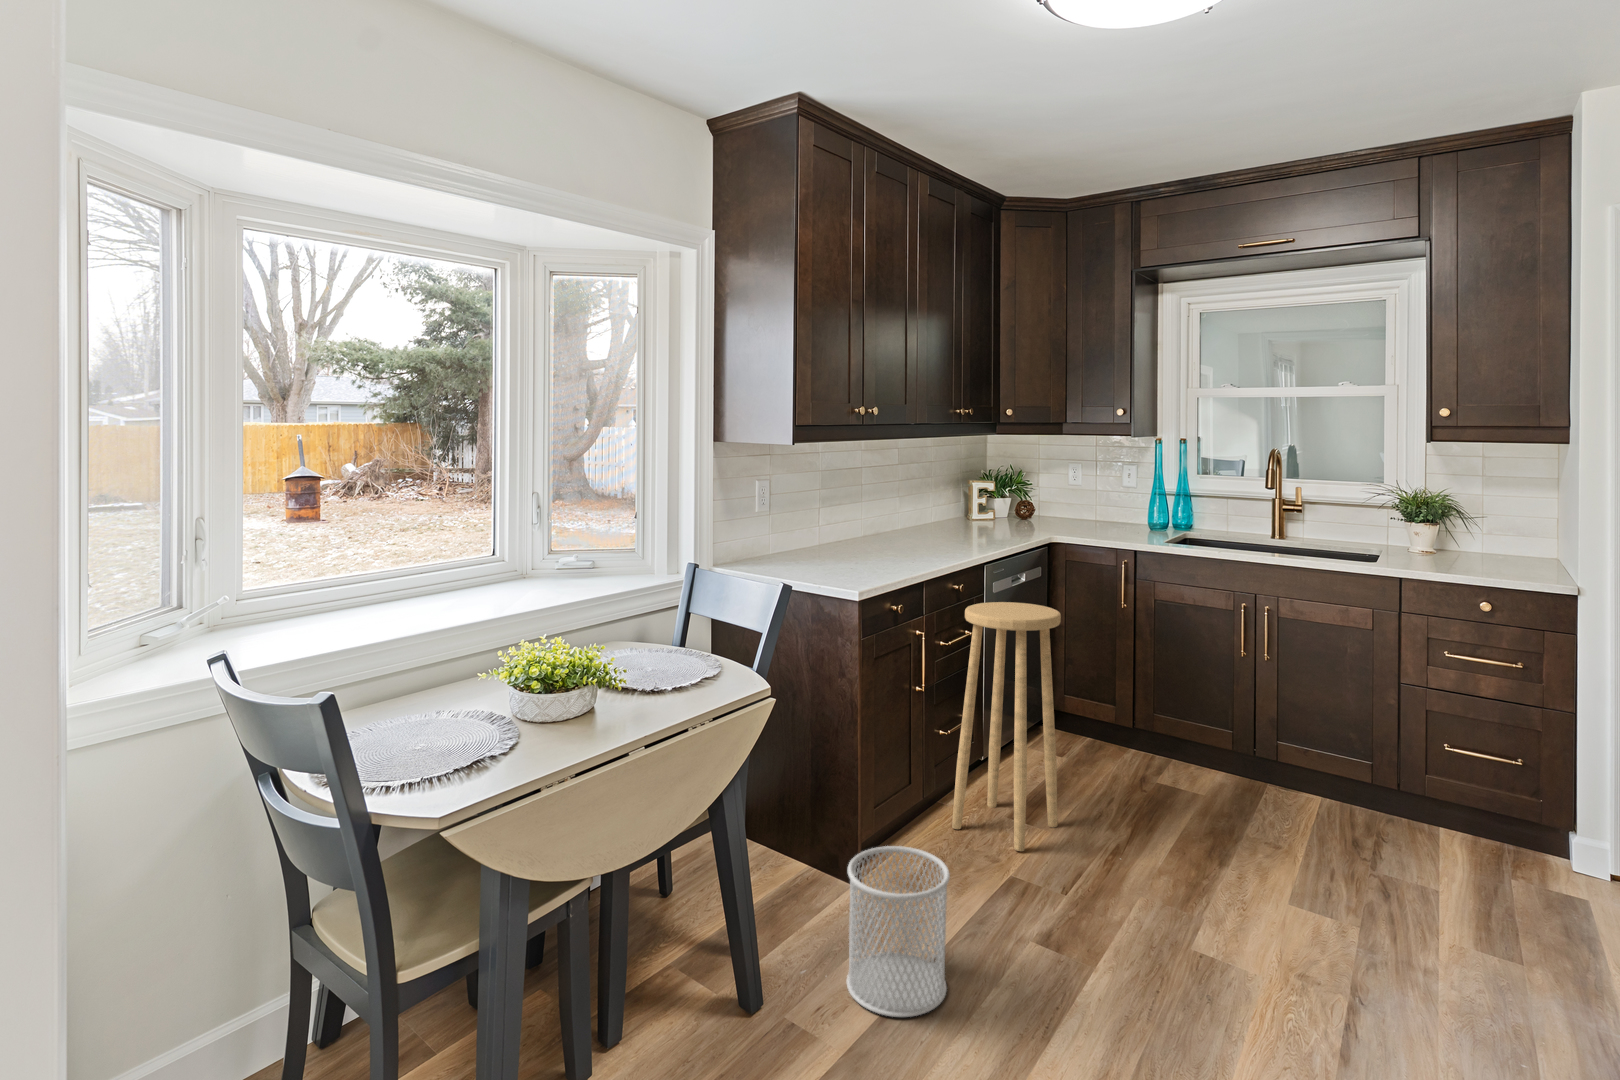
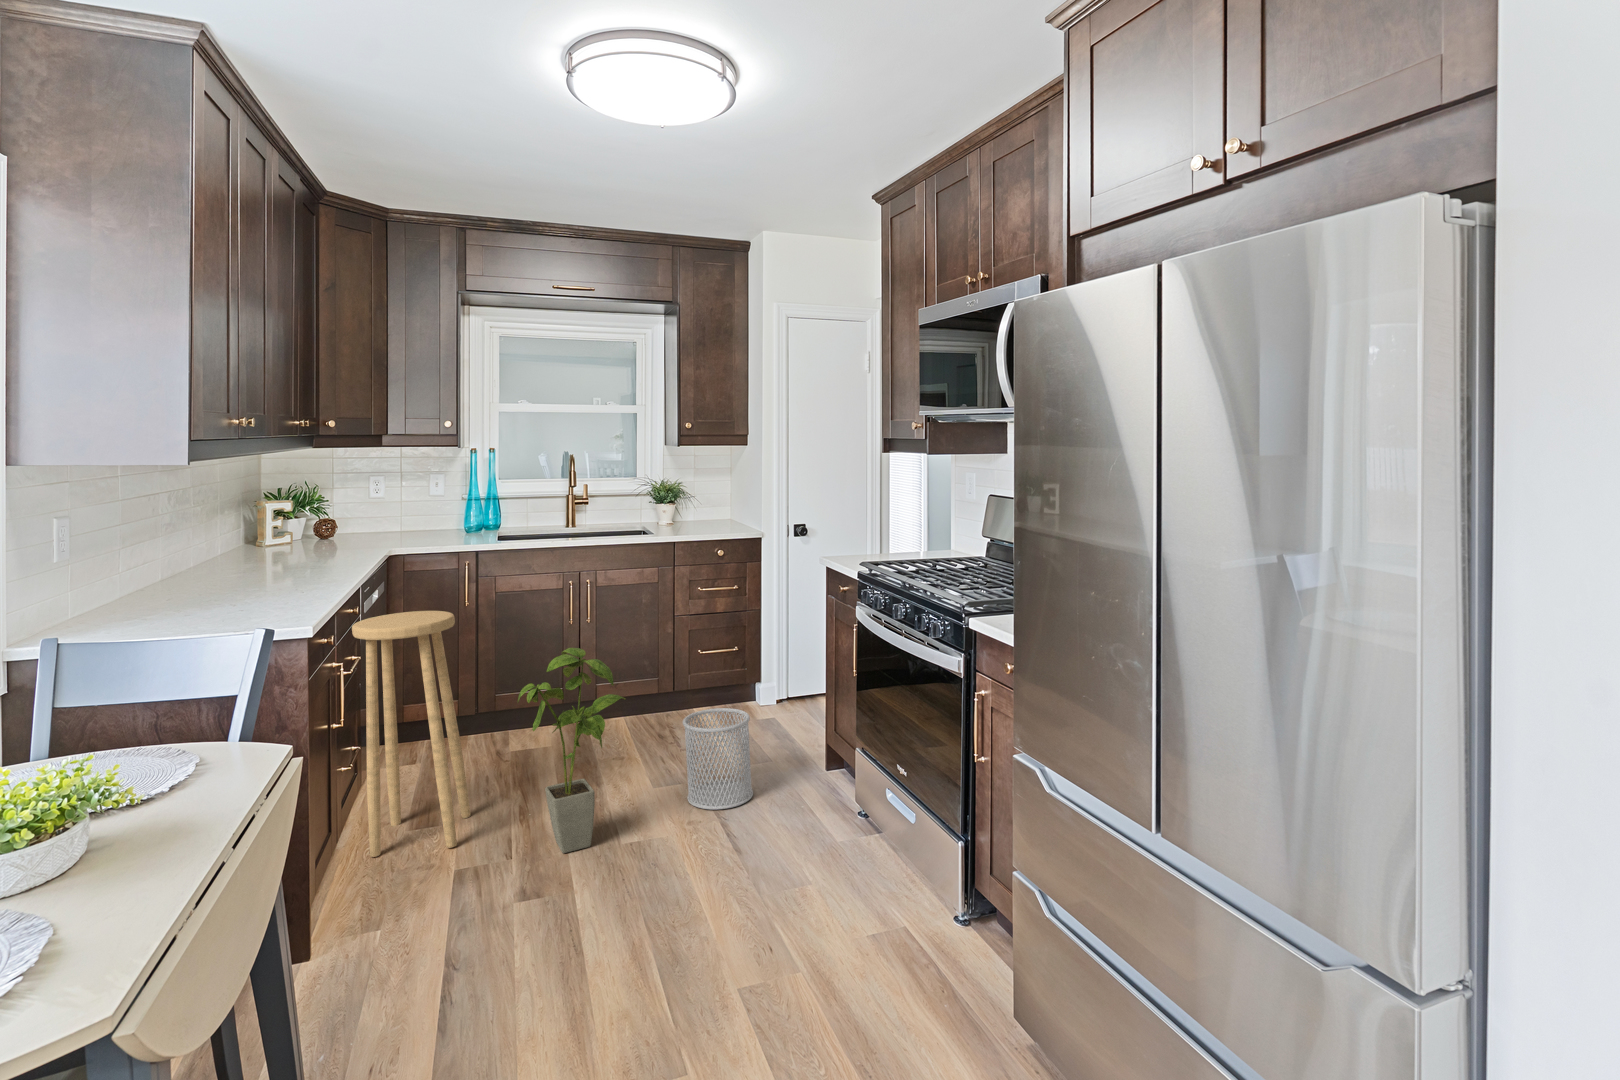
house plant: none [1093,682,1229,918] -> present [518,648,626,853]
wastebasket: present [846,846,950,1017] -> present [683,708,753,810]

